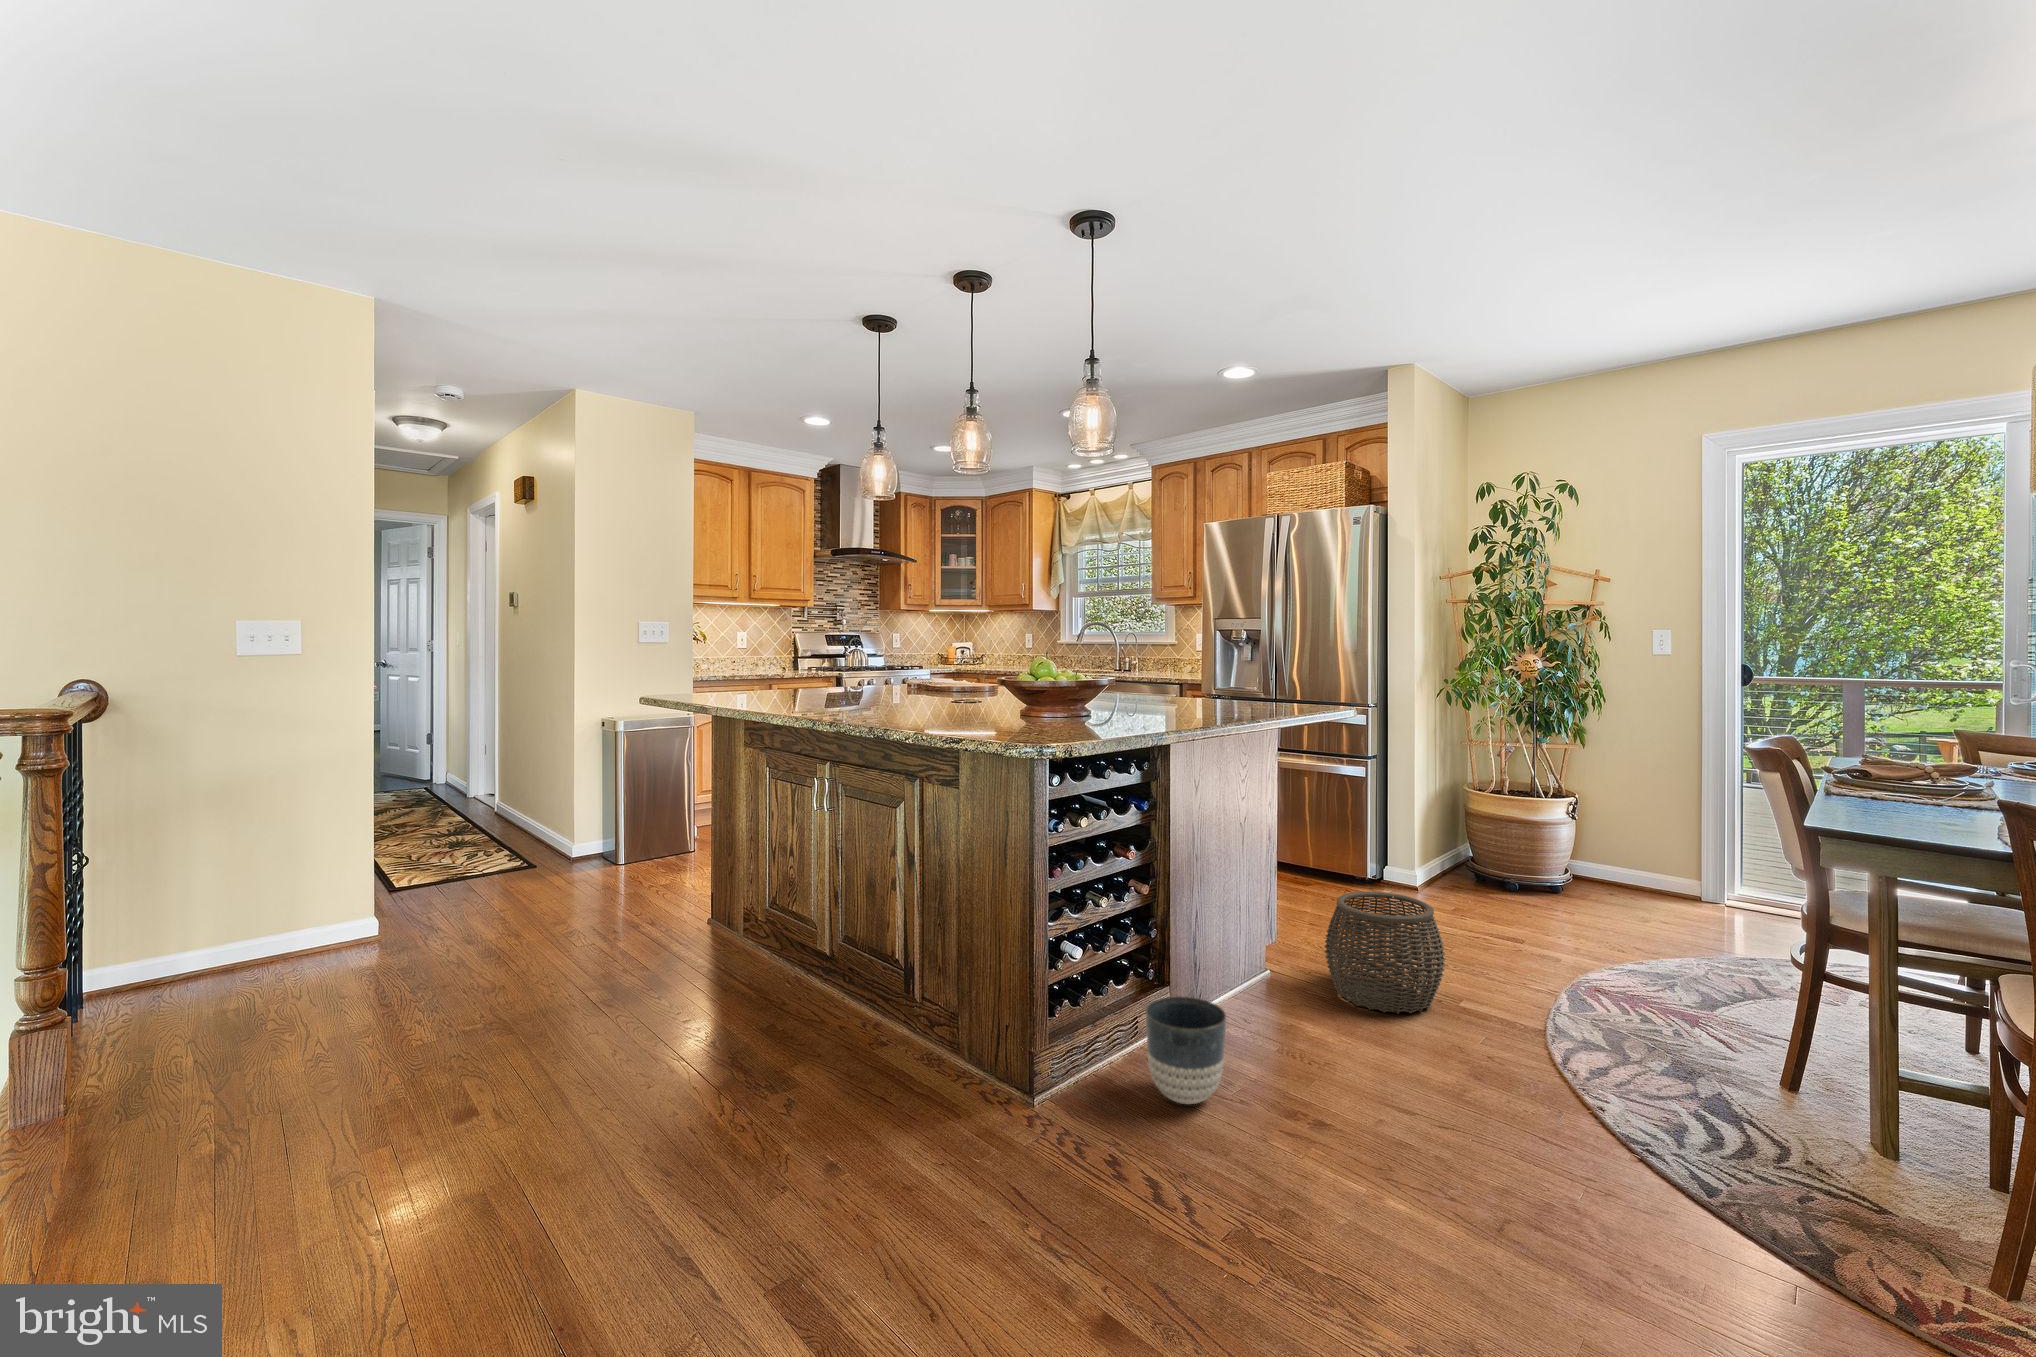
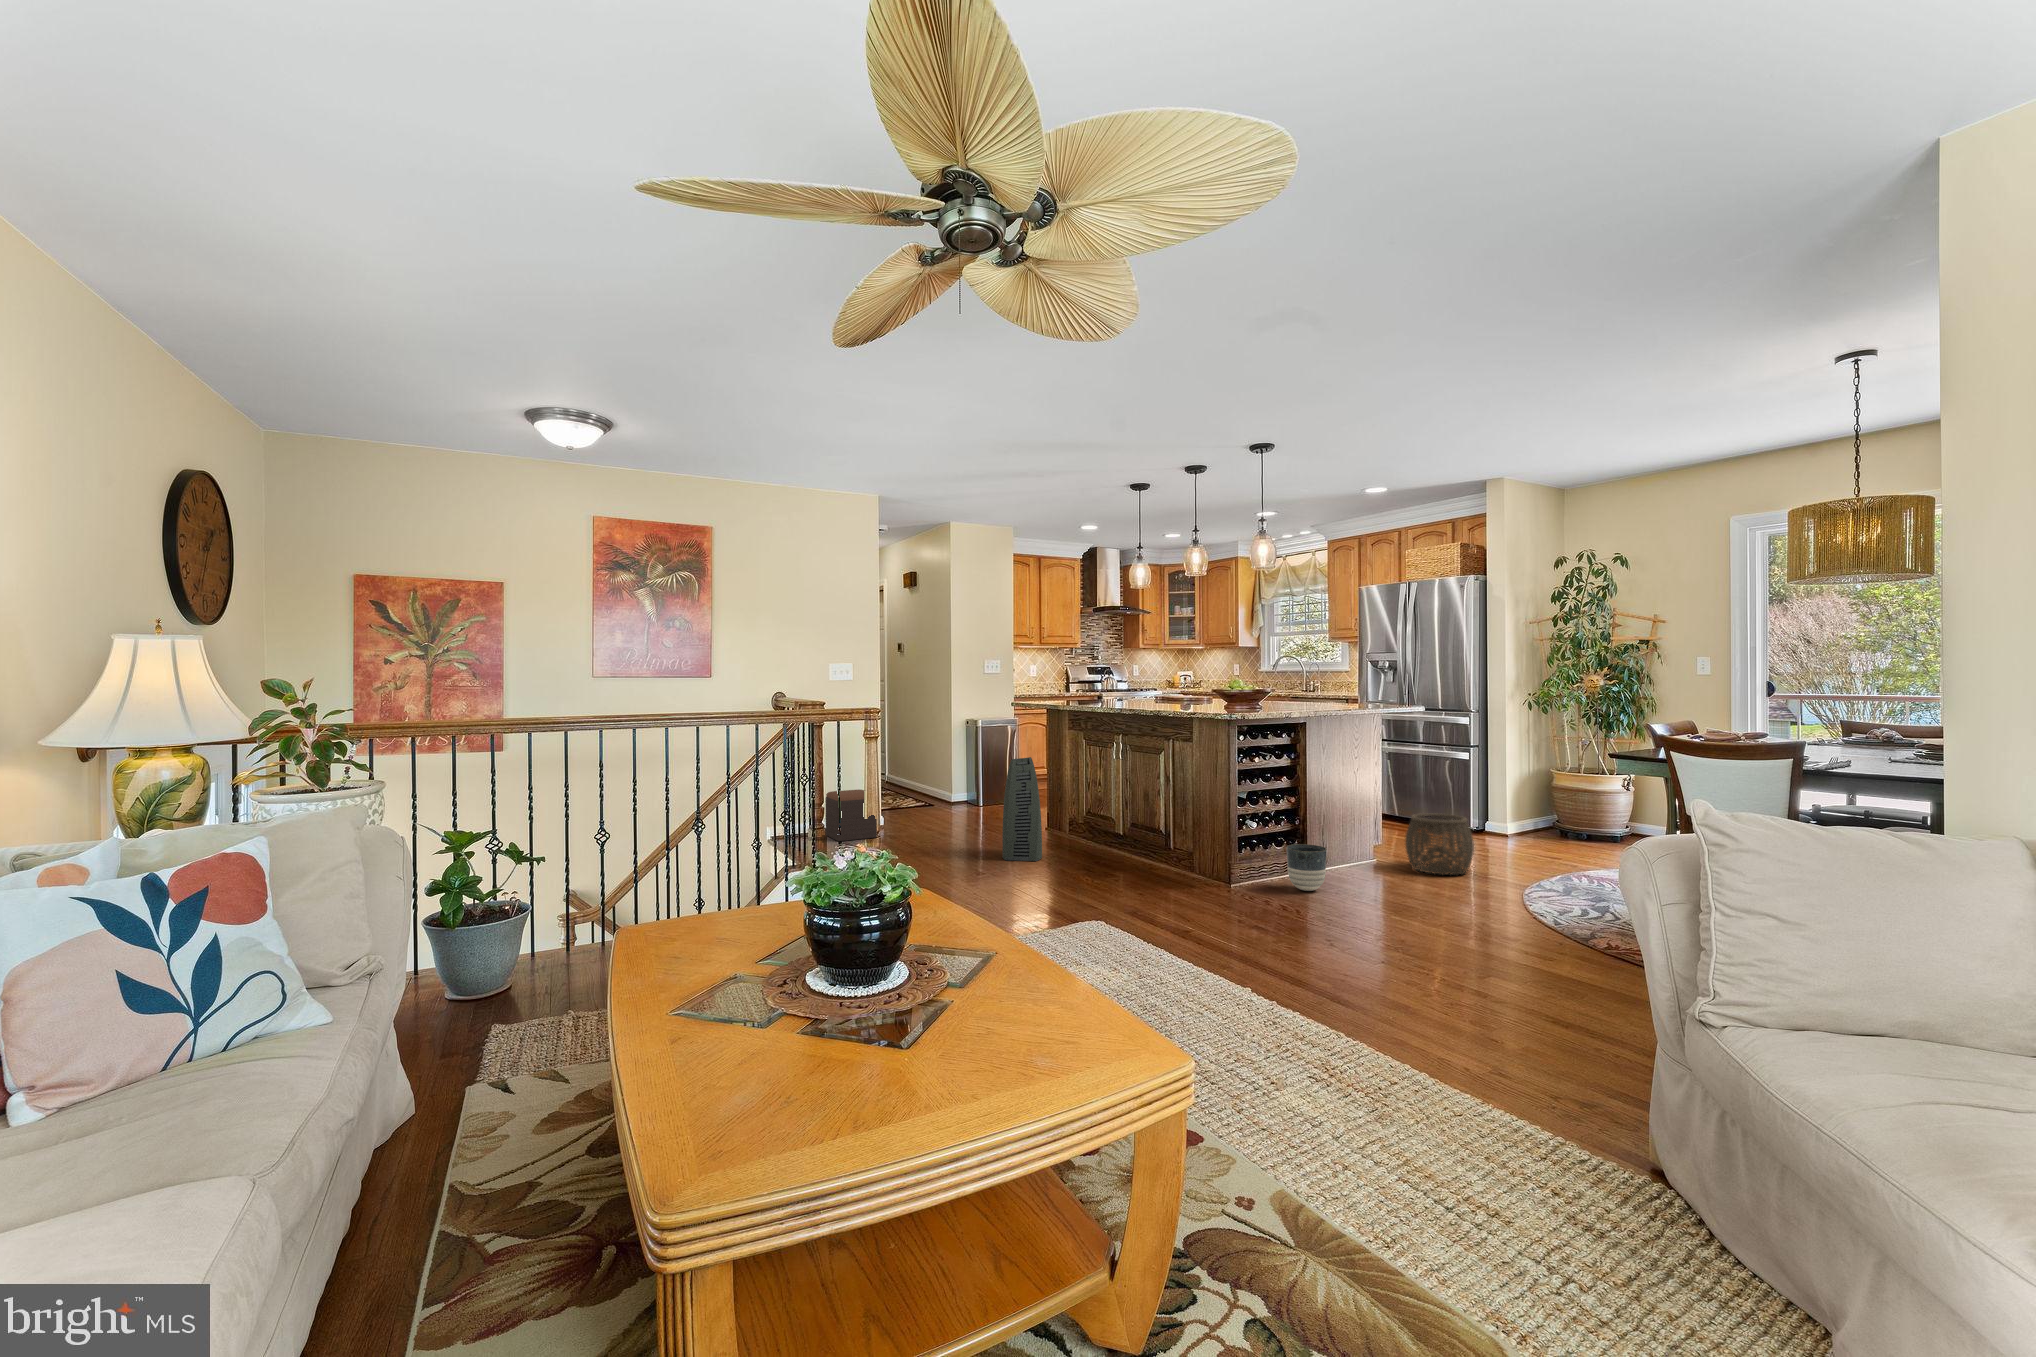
air purifier: none [571,812,663,1034] -> present [1002,757,1042,861]
footstool: none [232,867,345,988] -> present [825,790,877,841]

